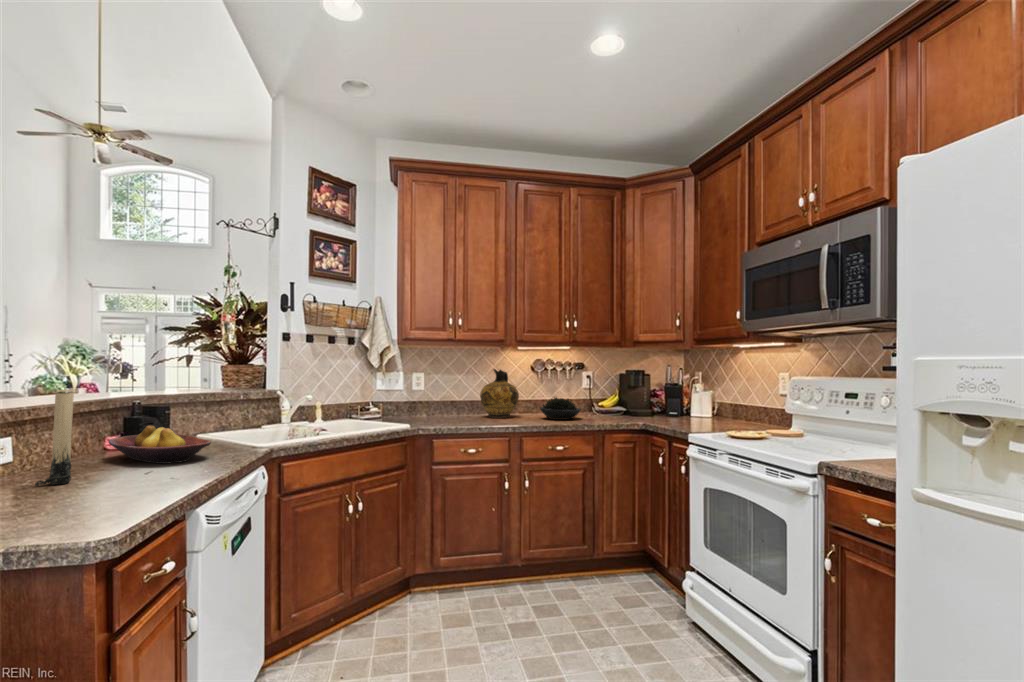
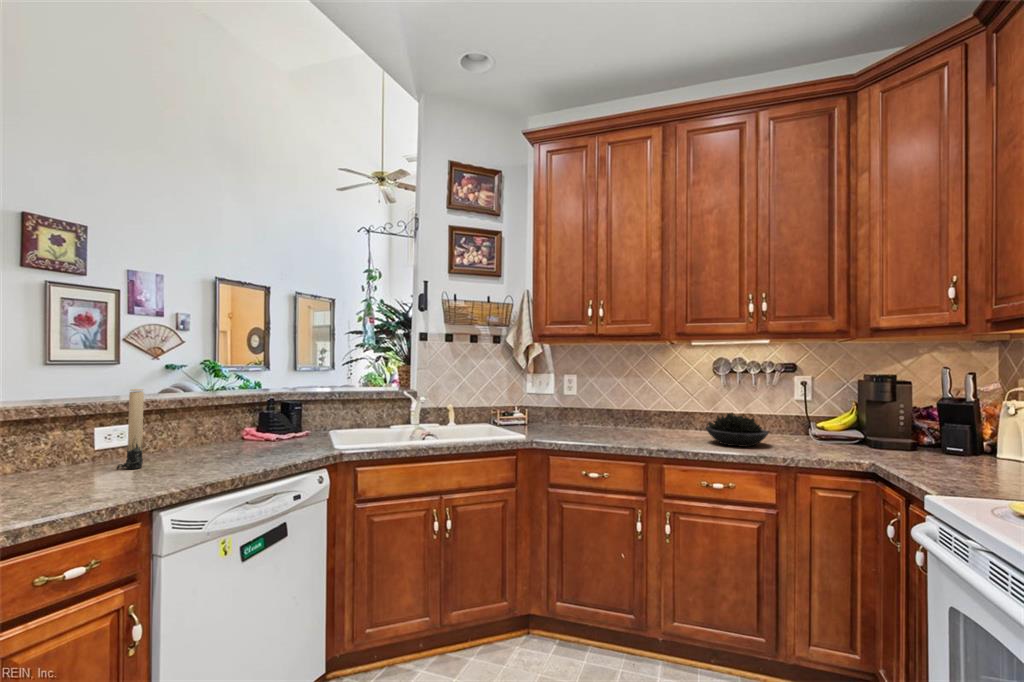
ceramic jug: present [480,369,519,418] -> none [633,372,685,435]
fruit bowl: present [109,426,211,464] -> none [213,421,282,458]

